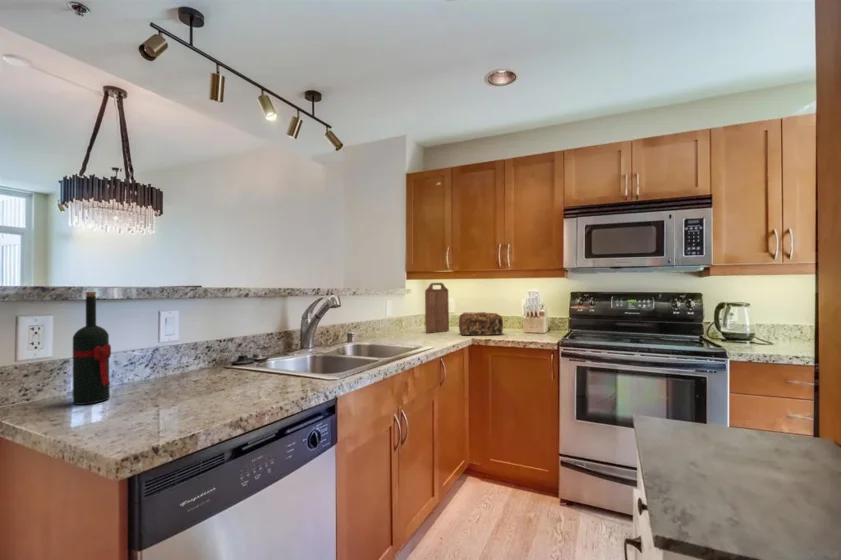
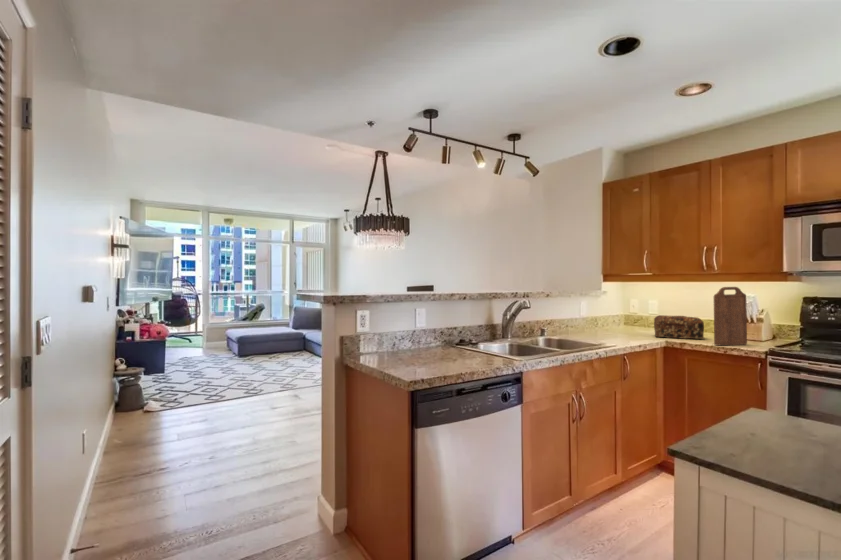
cutting board: present [425,283,449,333] -> present [714,287,747,346]
wine bottle: present [72,292,111,405] -> none [380,298,397,357]

